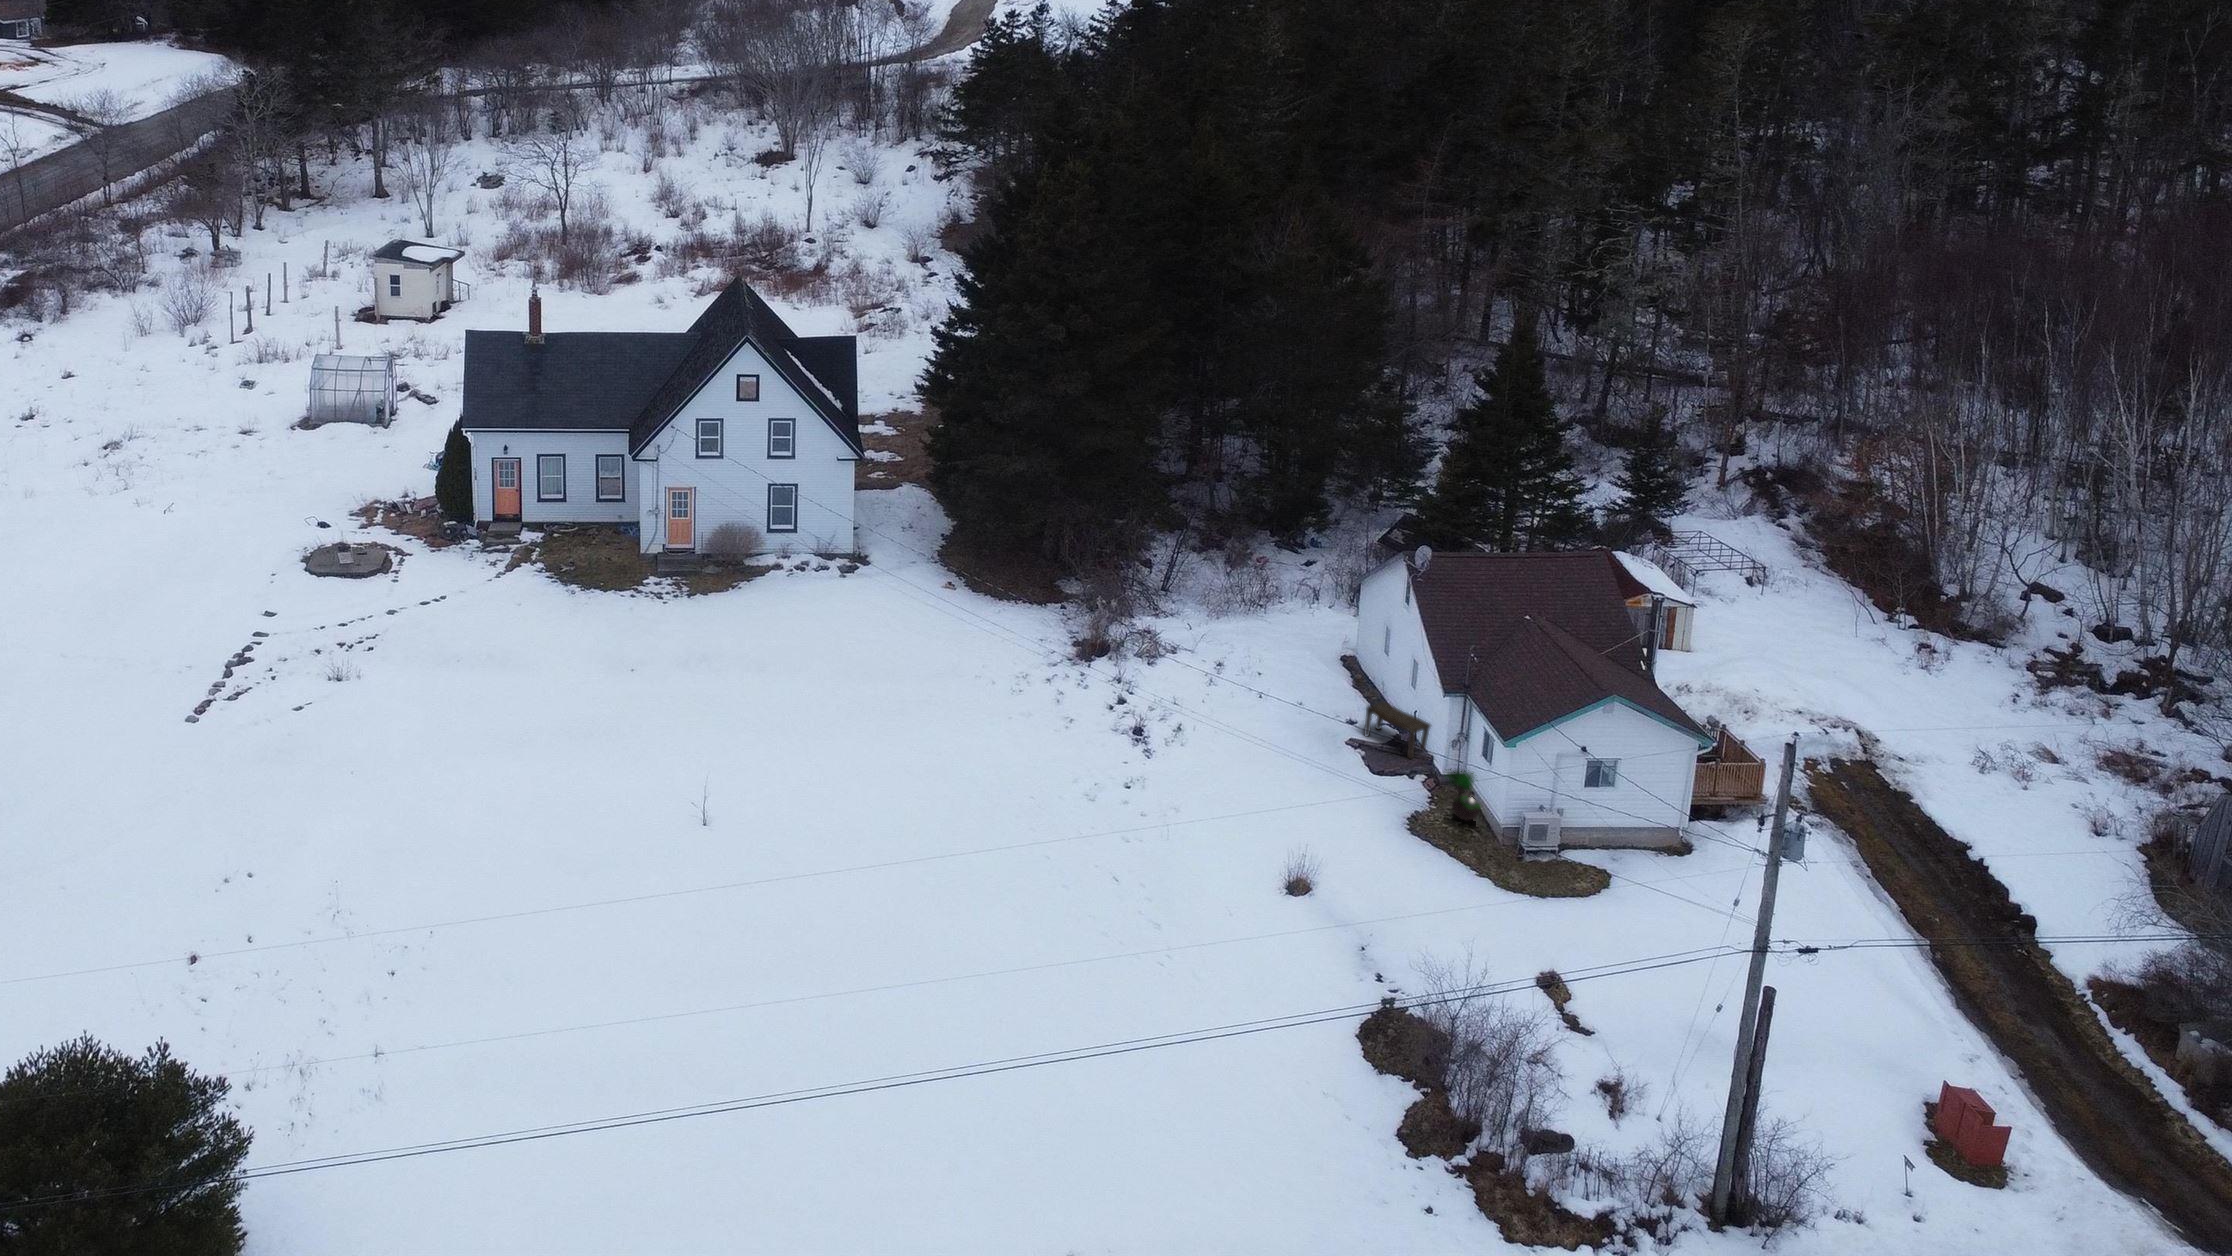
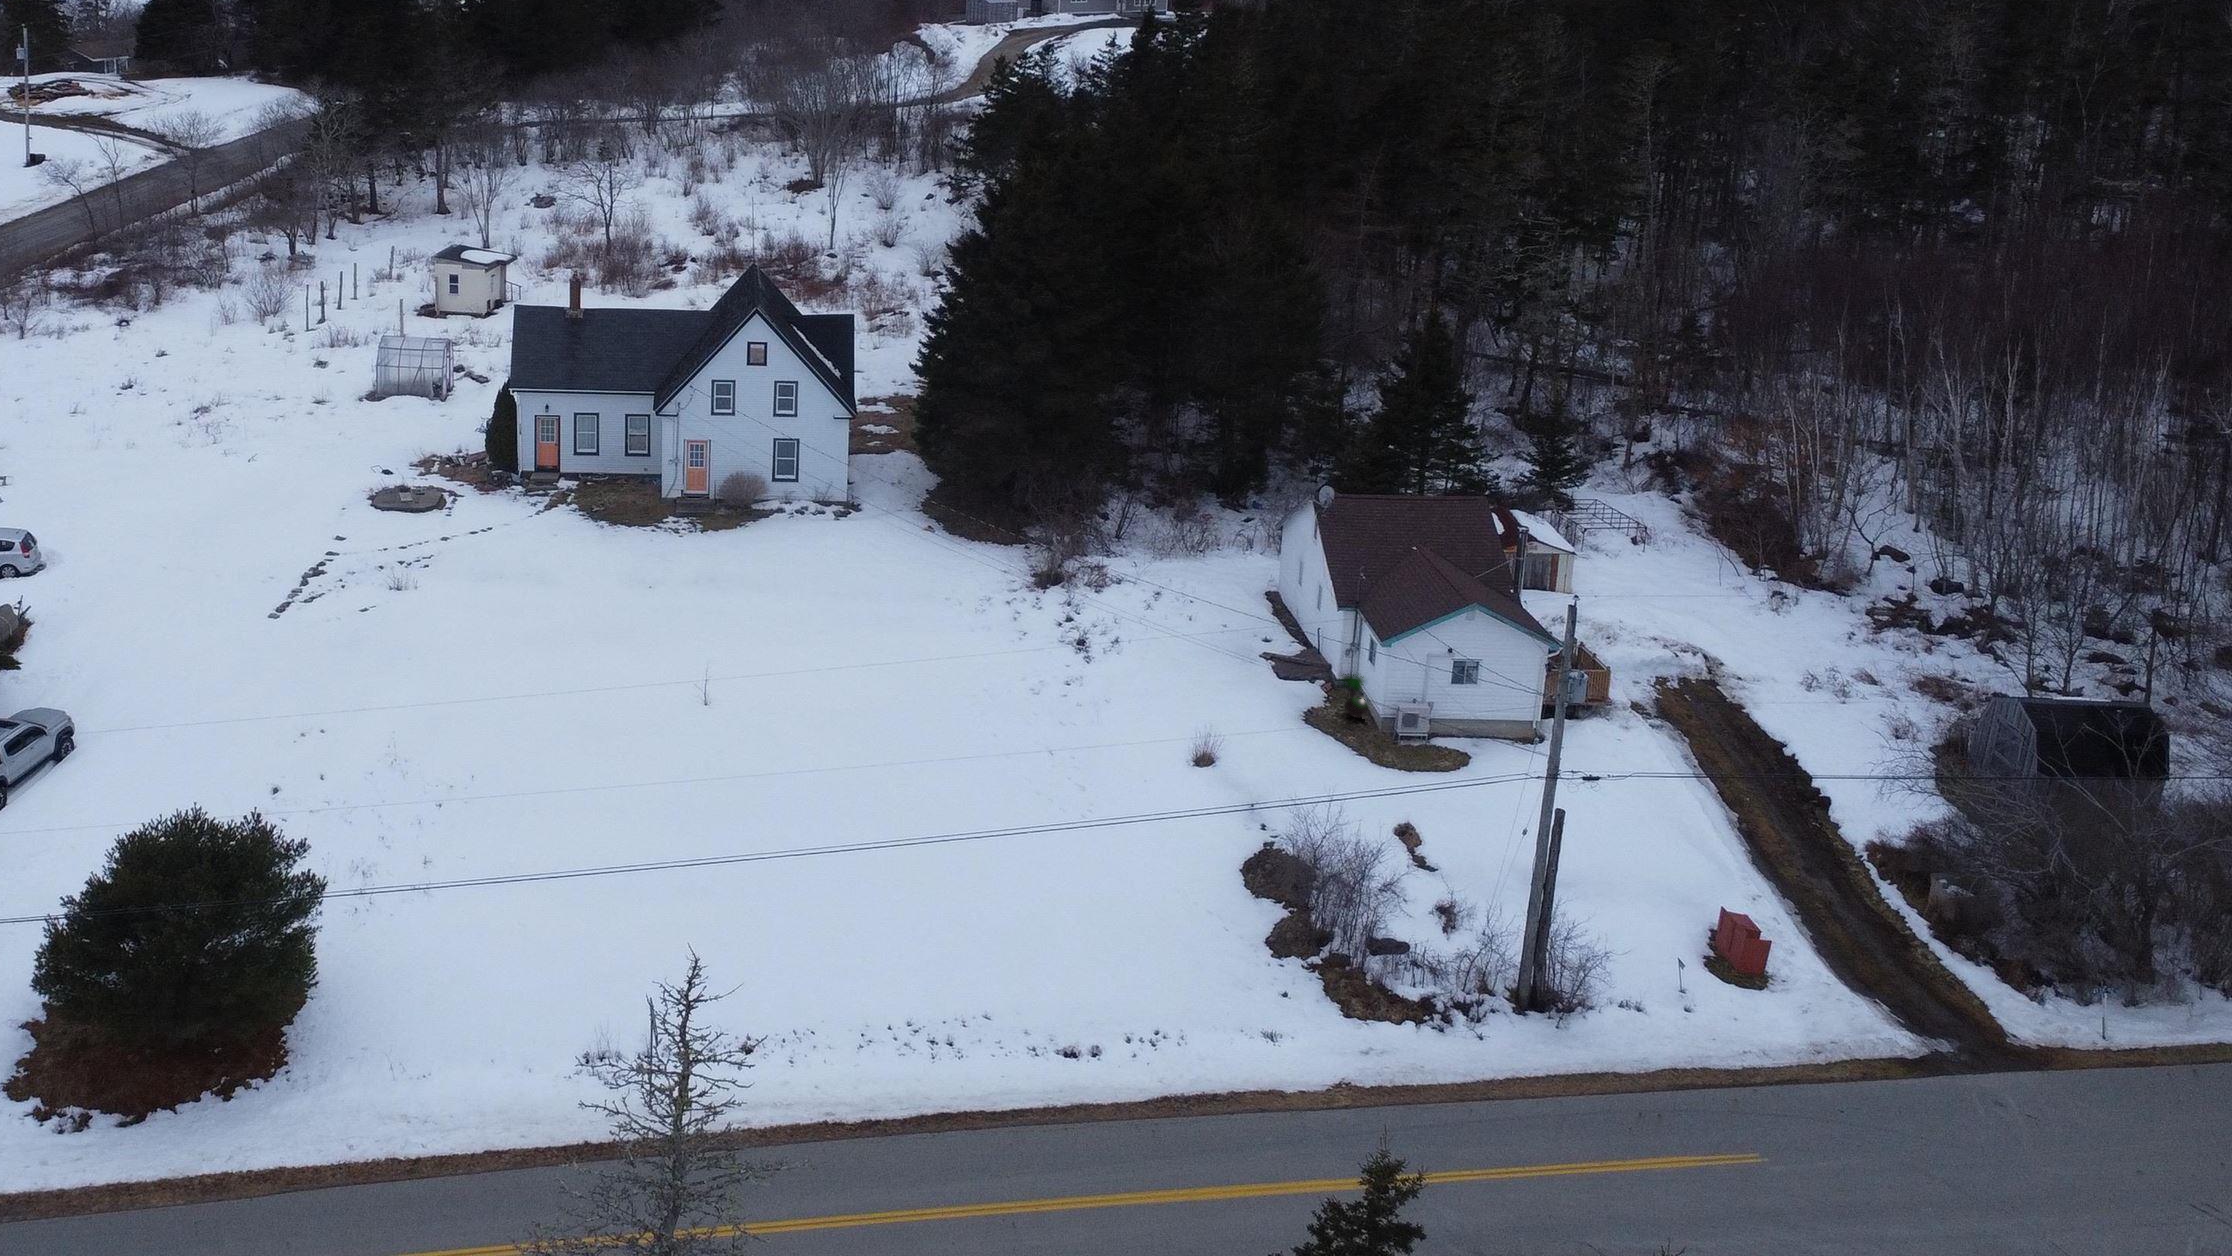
bench: present [1364,702,1431,758] -> none [1279,624,1335,672]

